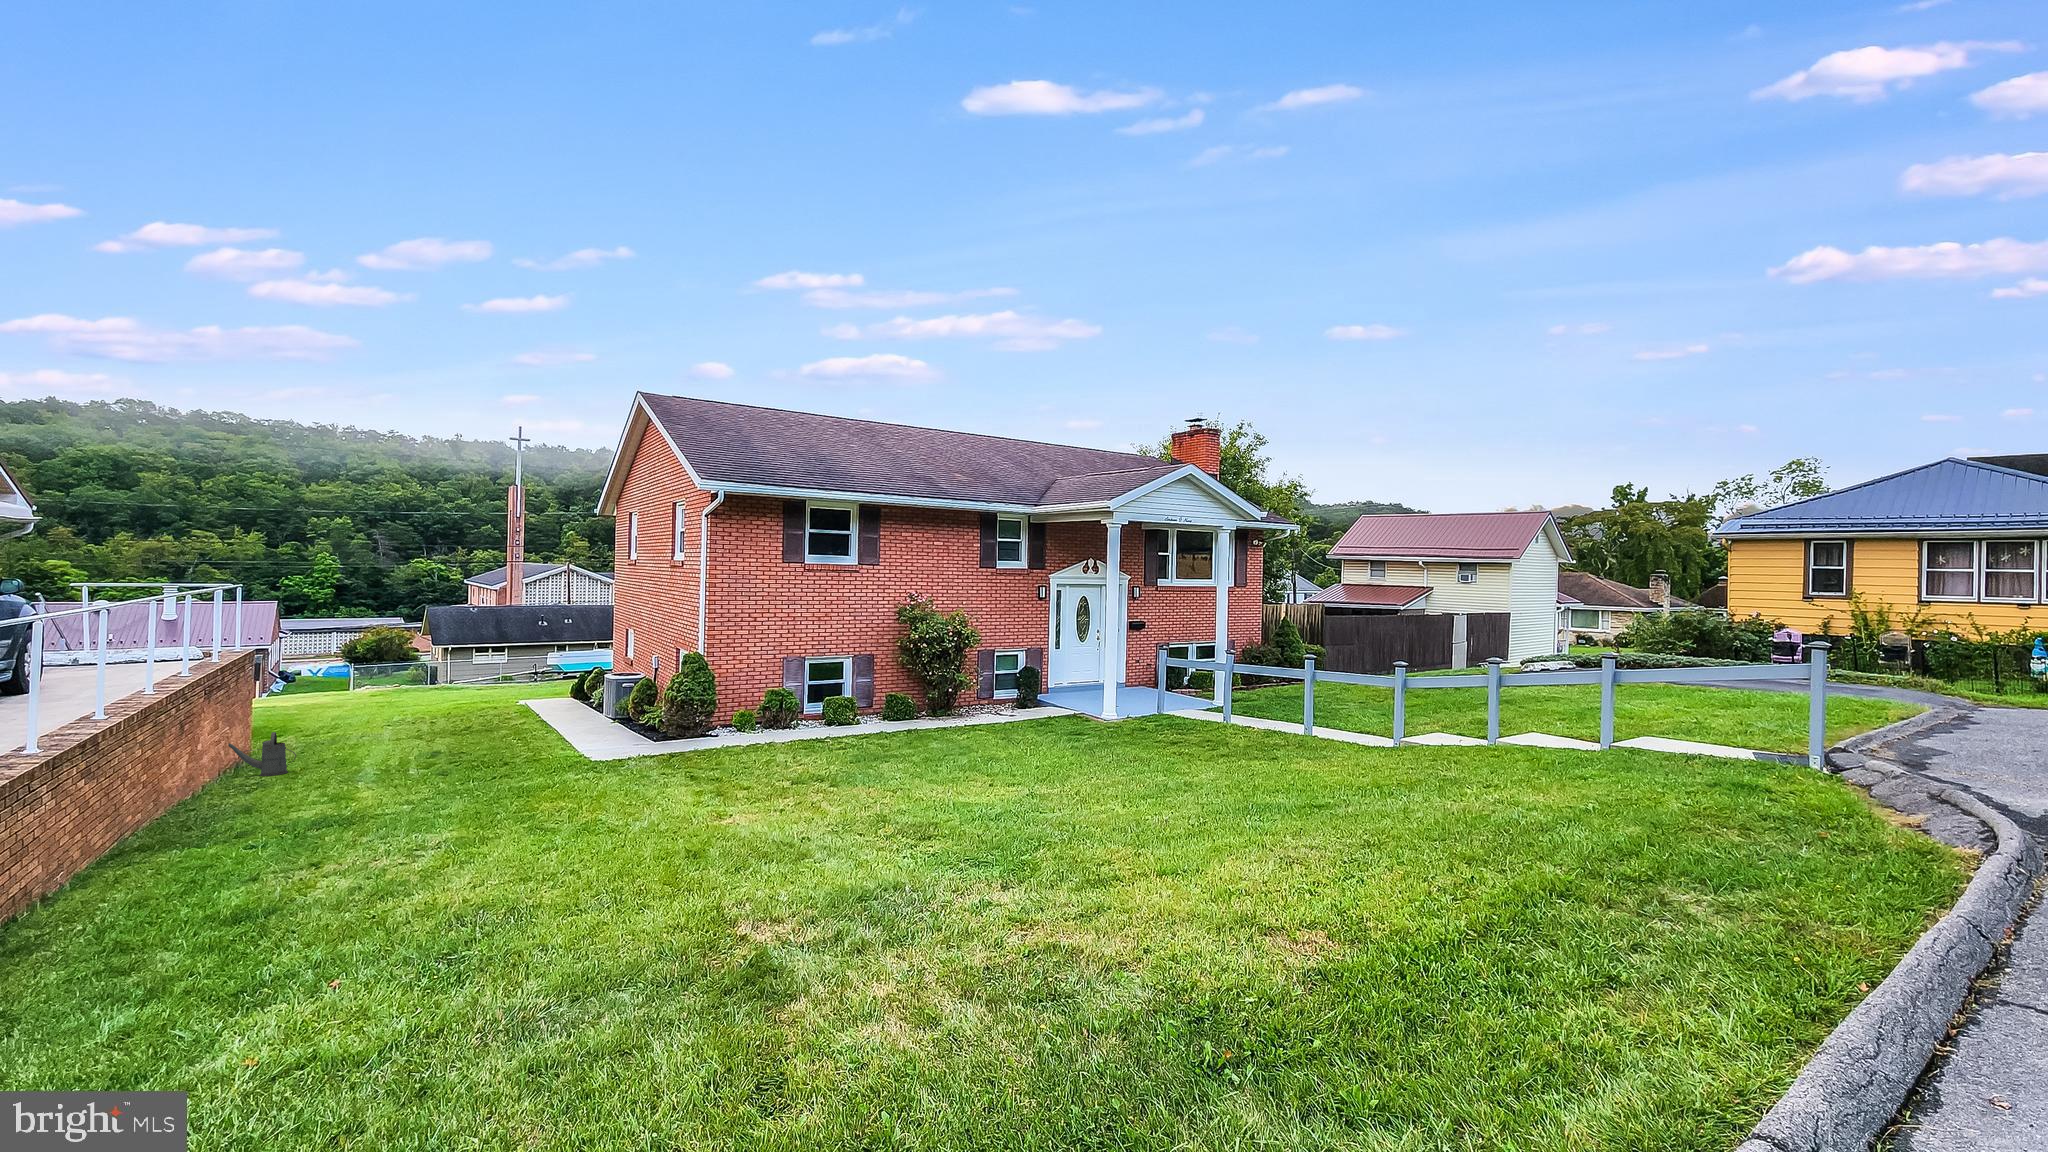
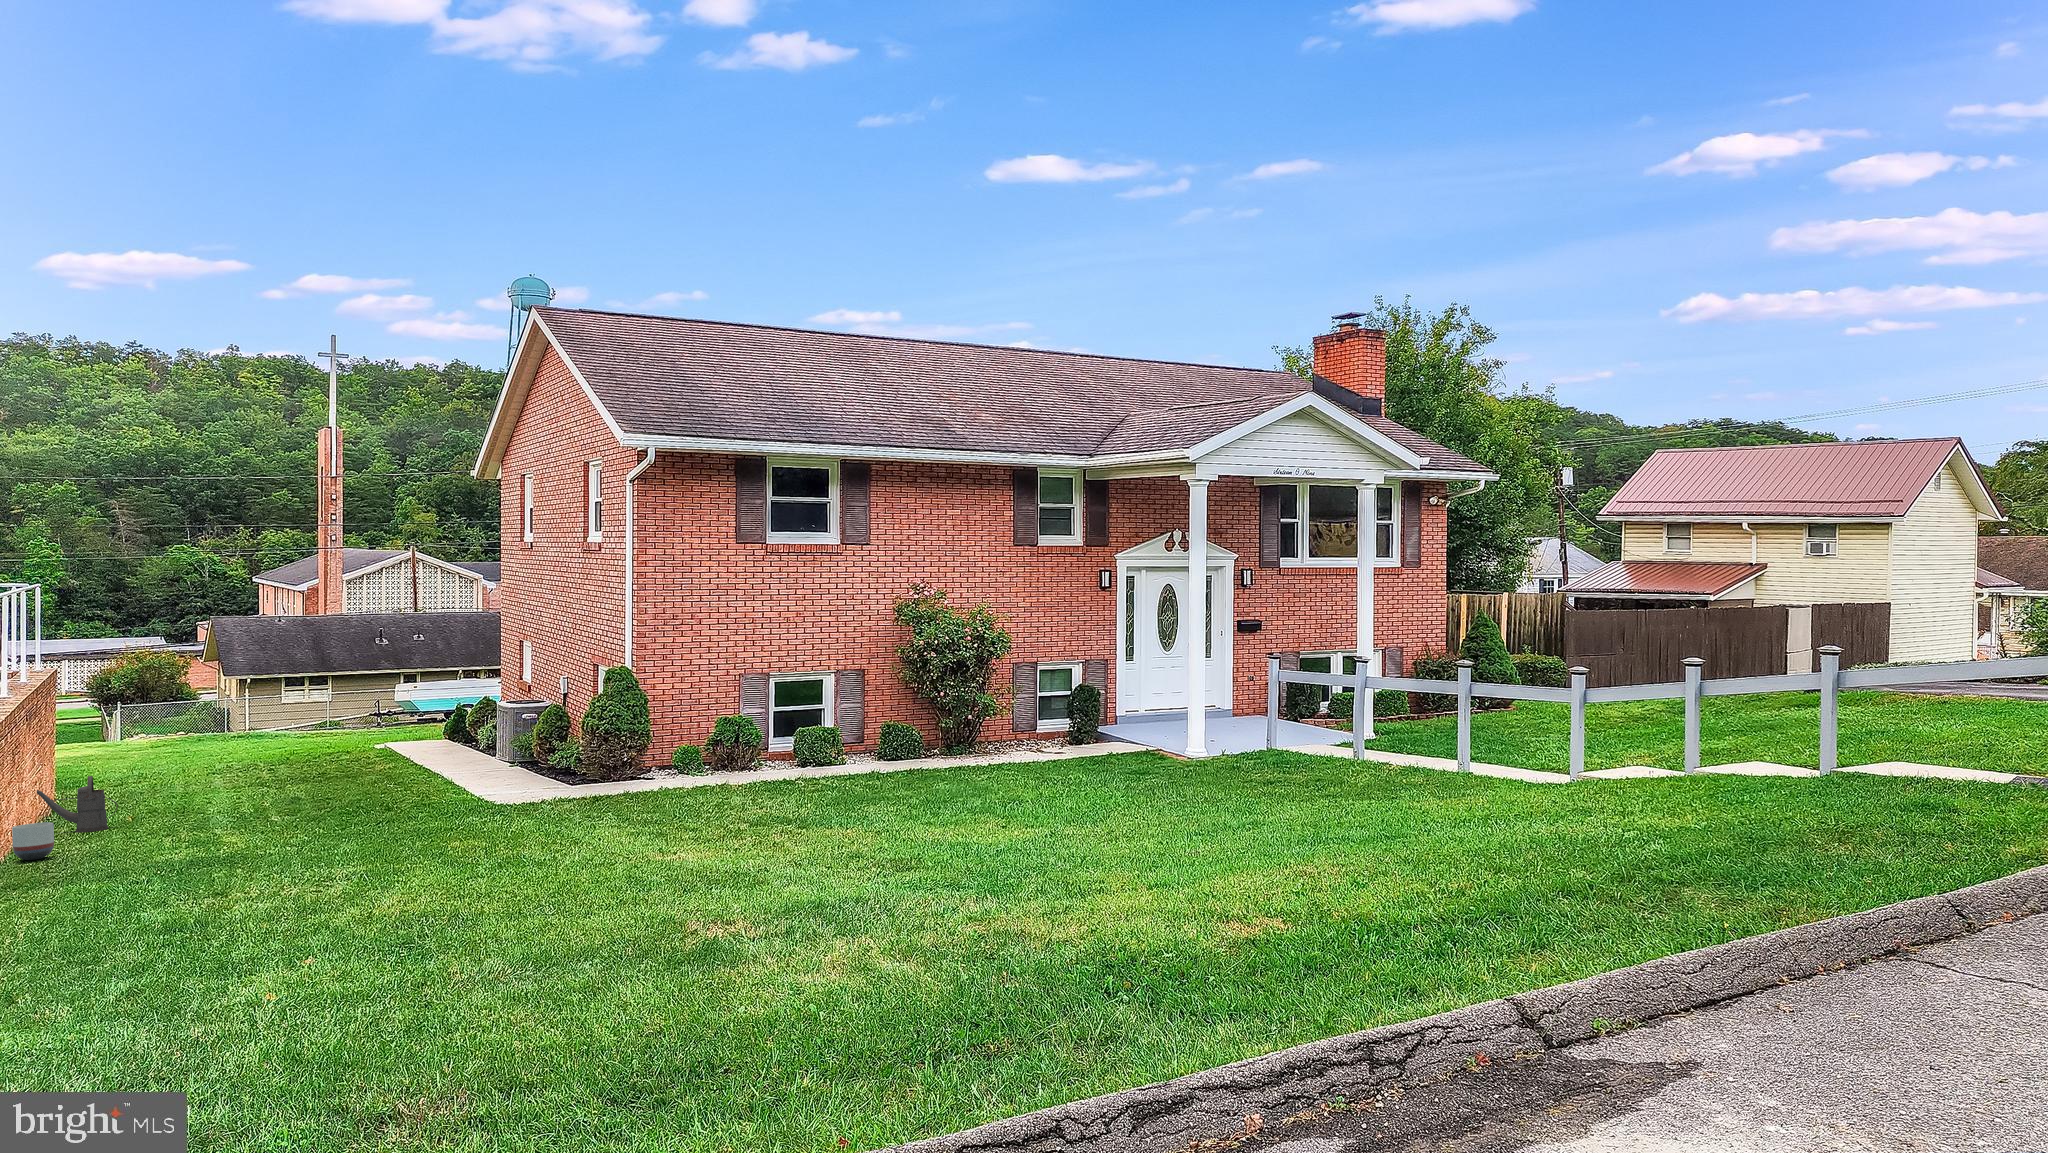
planter: none [194,771,230,802] -> present [12,822,54,860]

